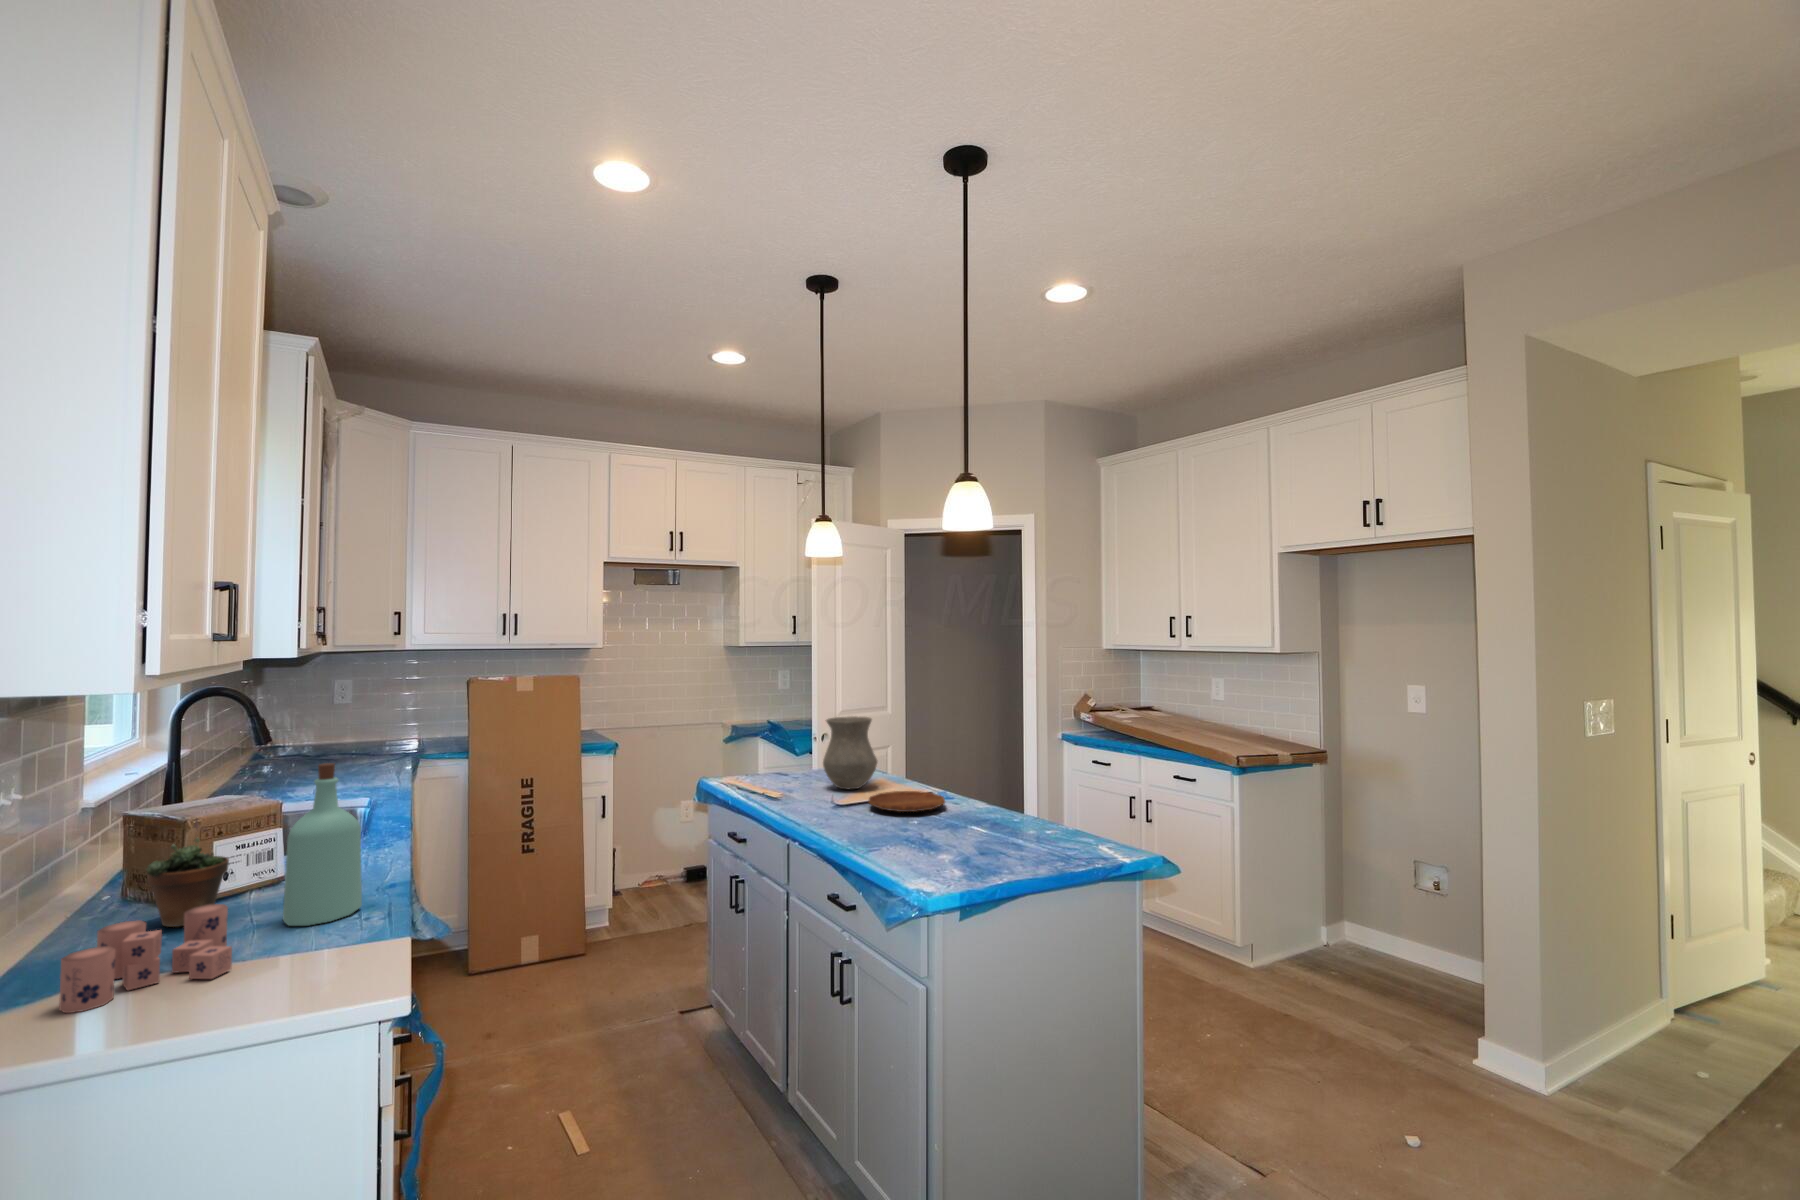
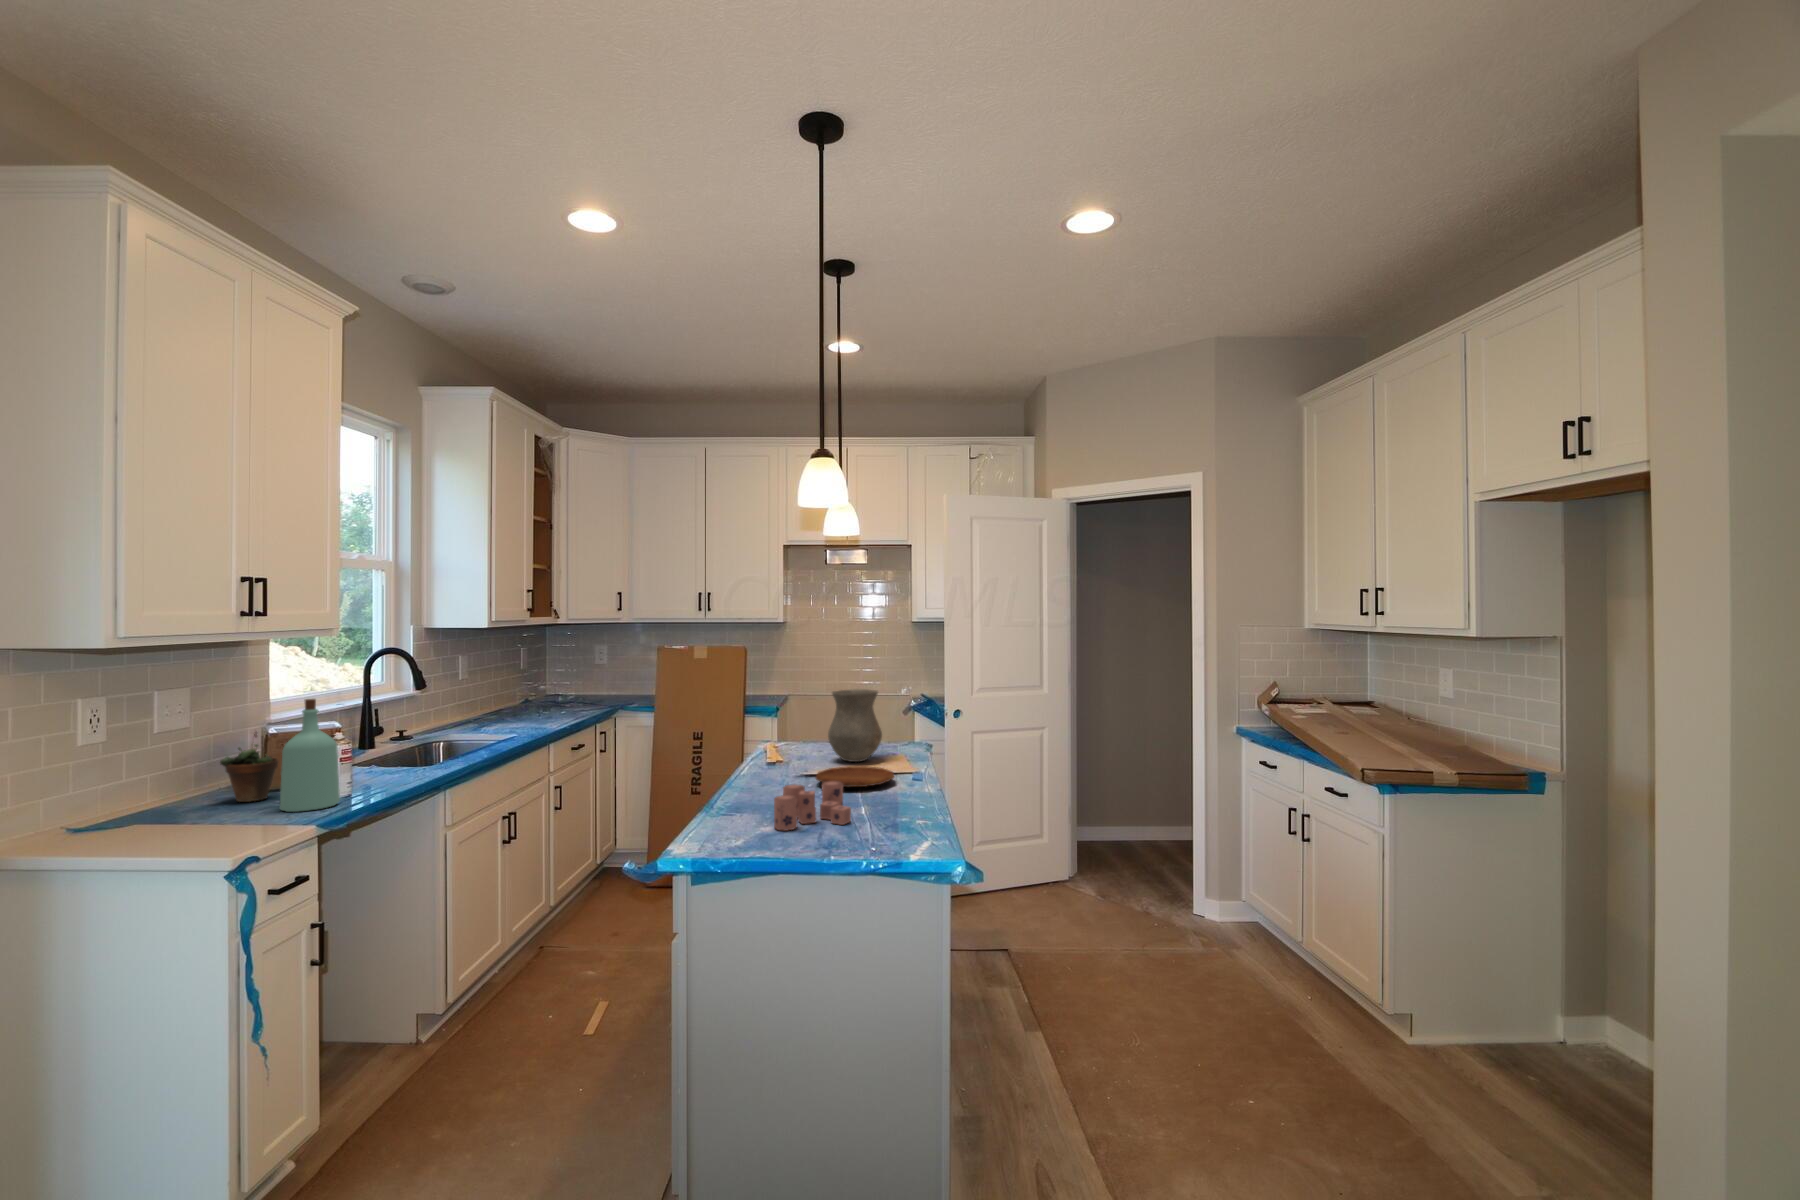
candle: present [59,904,232,1013] -> present [774,781,851,831]

